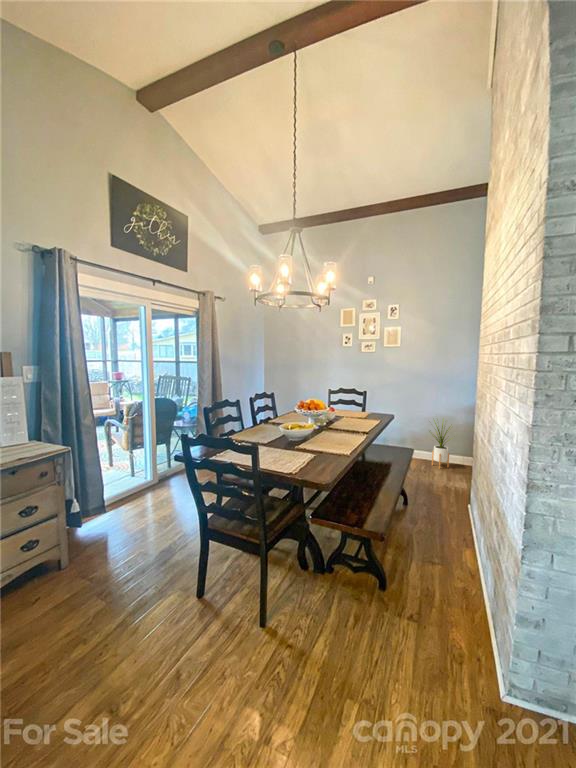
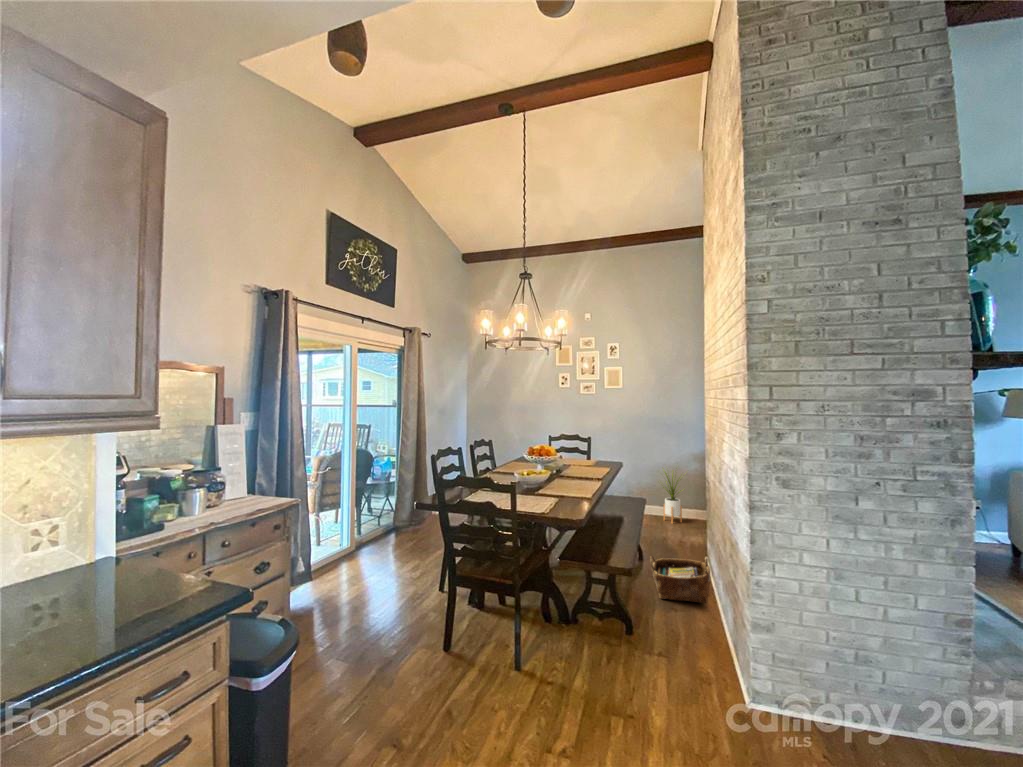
woven basket: none [412,507,472,558] -> present [650,556,711,603]

